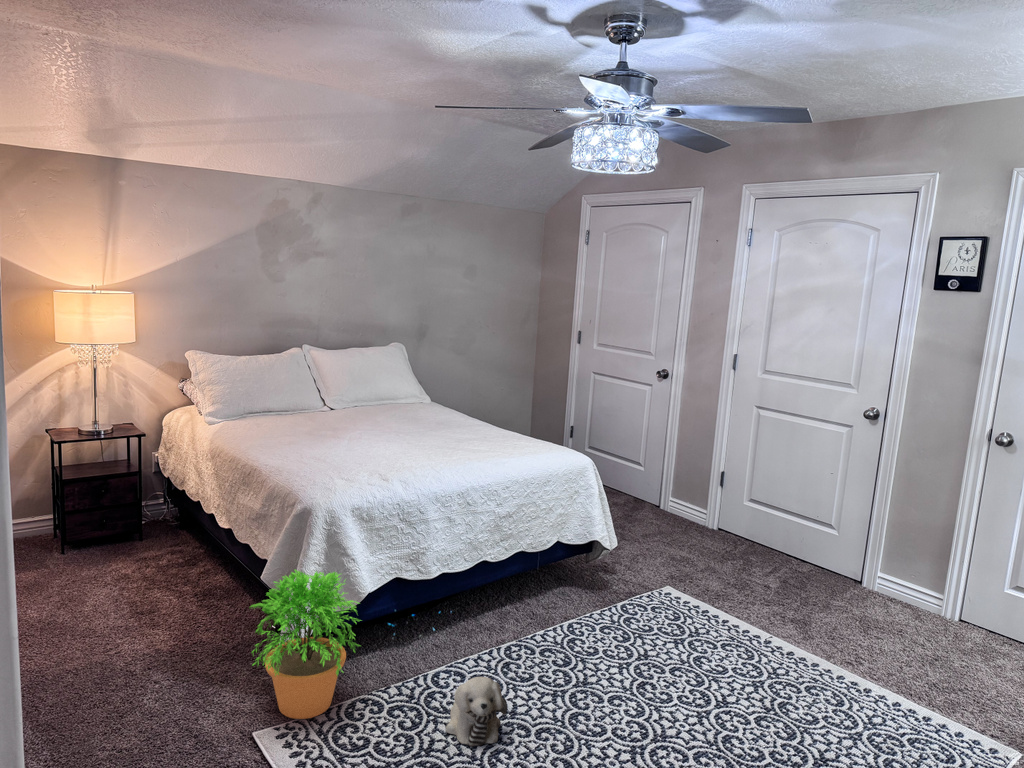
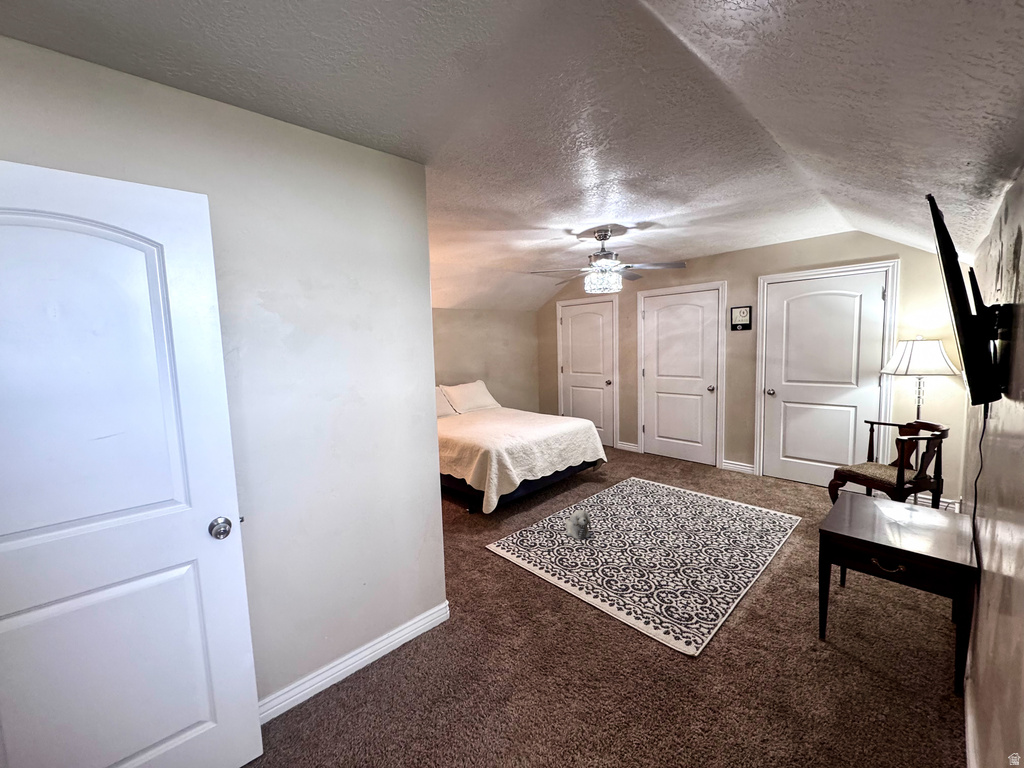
potted plant: present [252,569,360,719] -> none [475,474,527,539]

